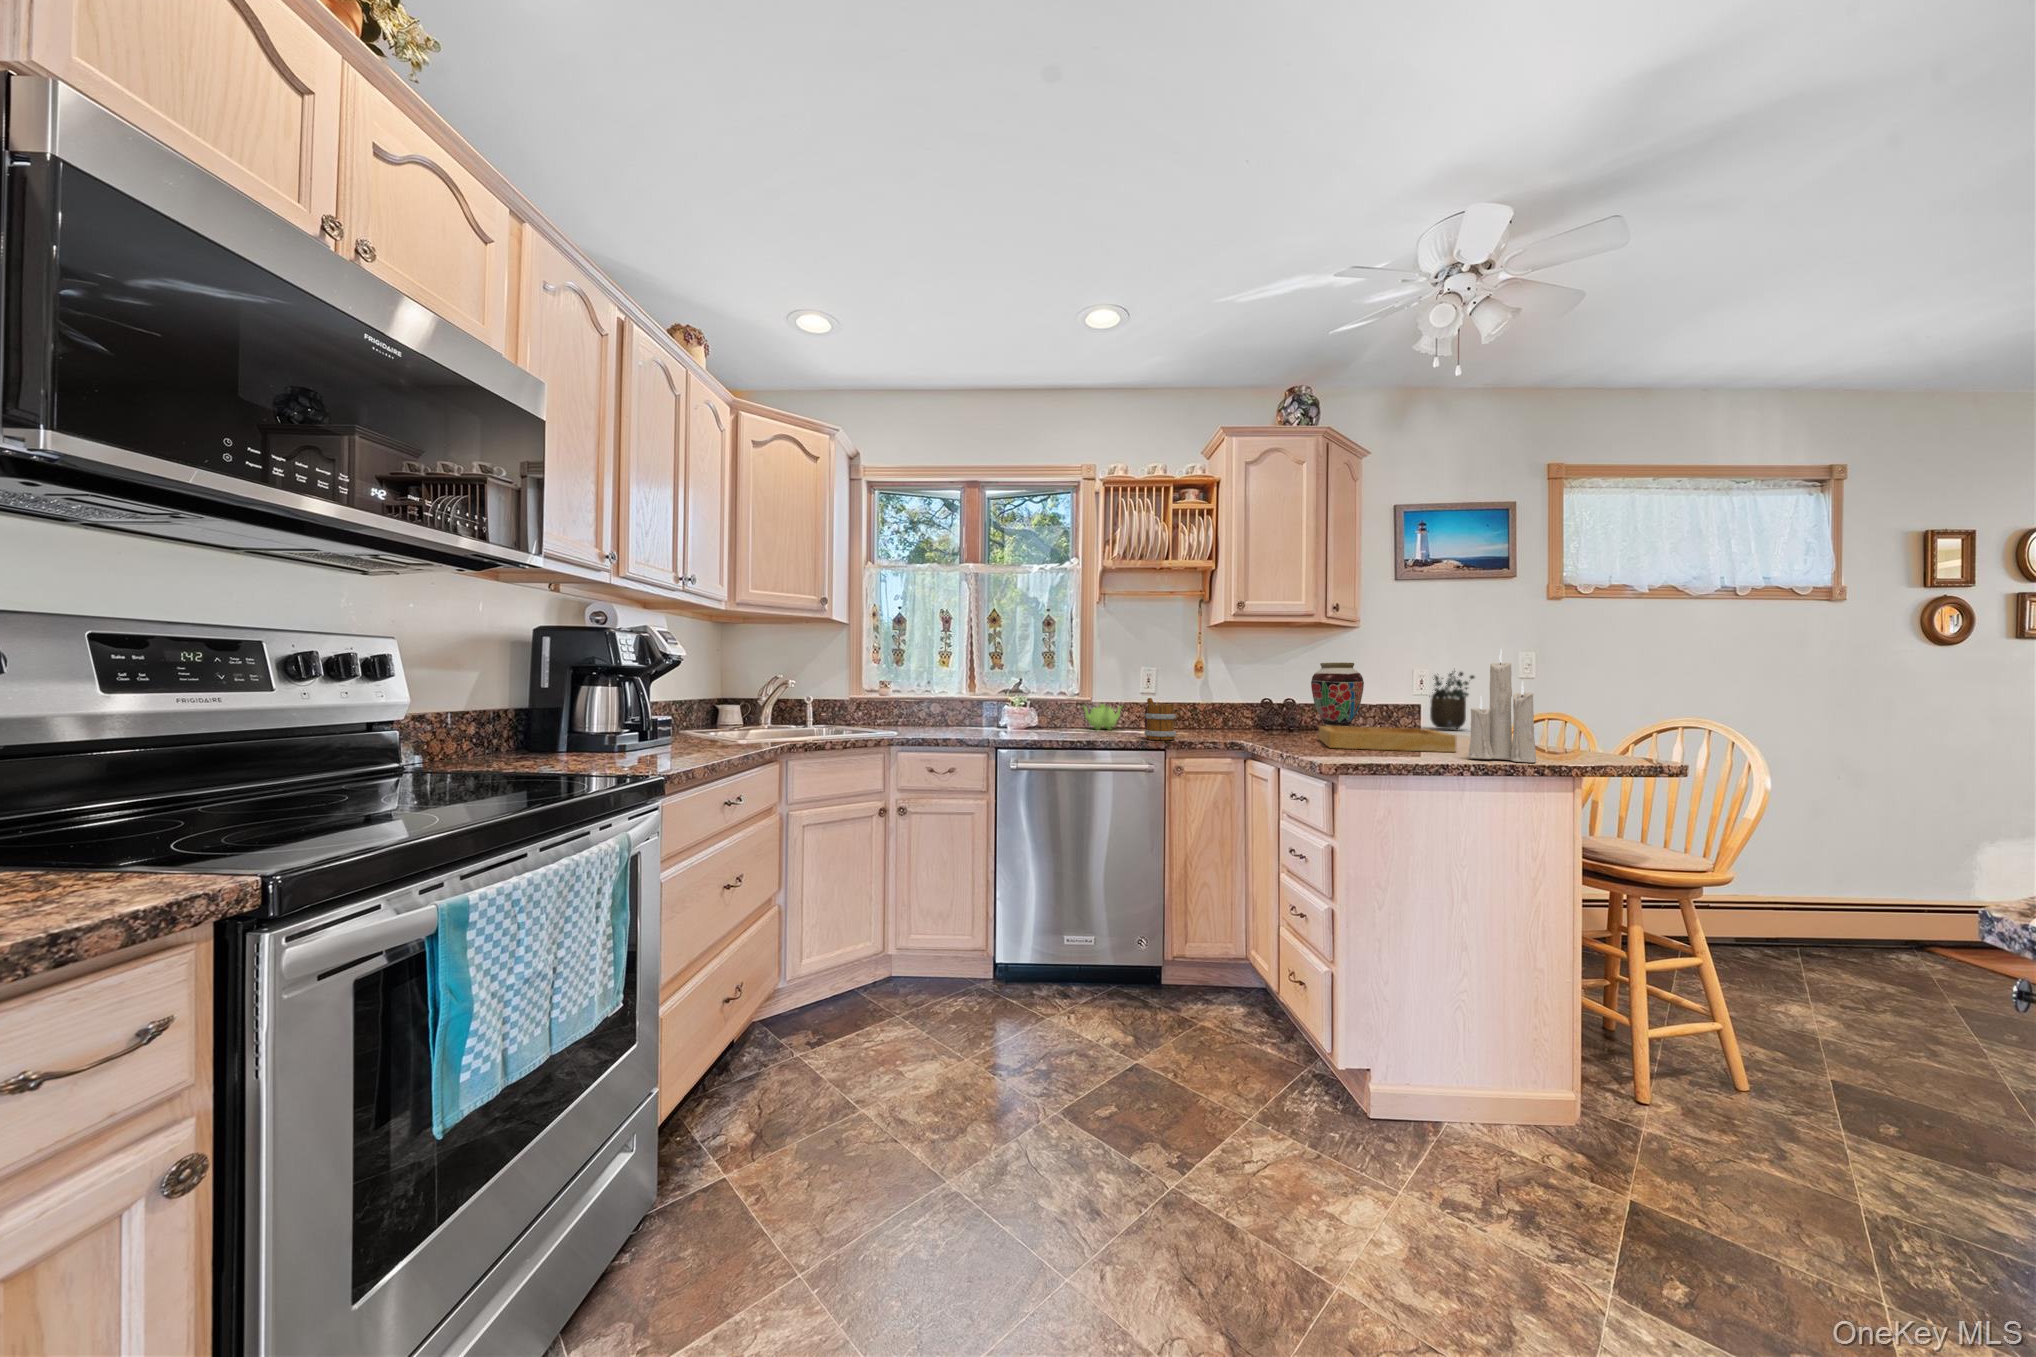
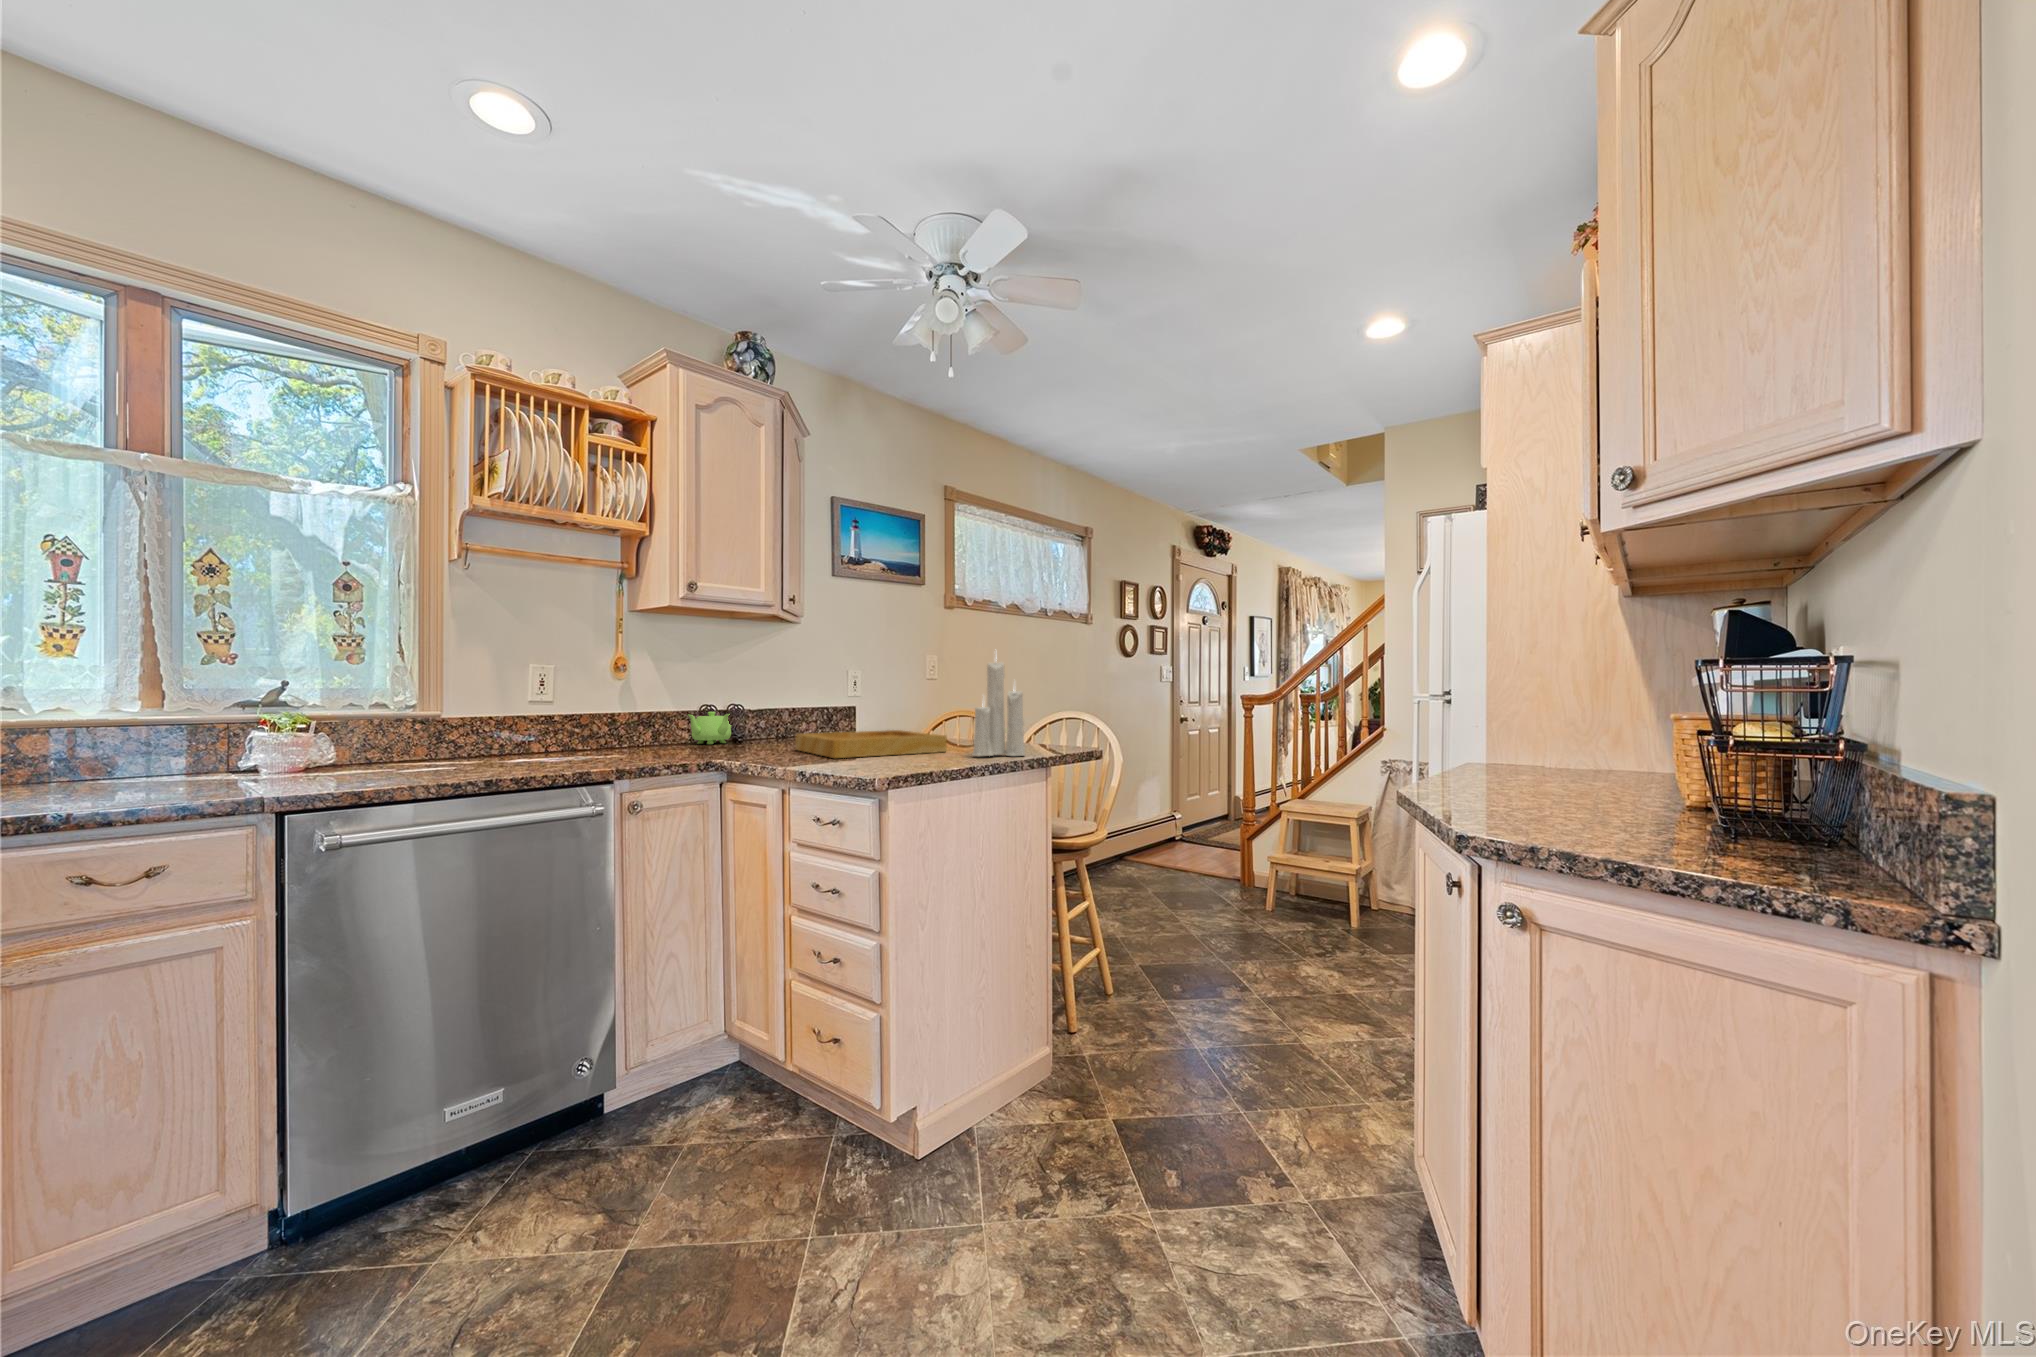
vase: present [1311,663,1364,727] -> none [751,661,809,738]
potted plant: present [1429,670,1474,729] -> none [847,652,901,730]
mug: present [1144,698,1176,740] -> none [571,708,629,769]
teapot: present [1083,704,1122,730] -> present [688,712,732,744]

